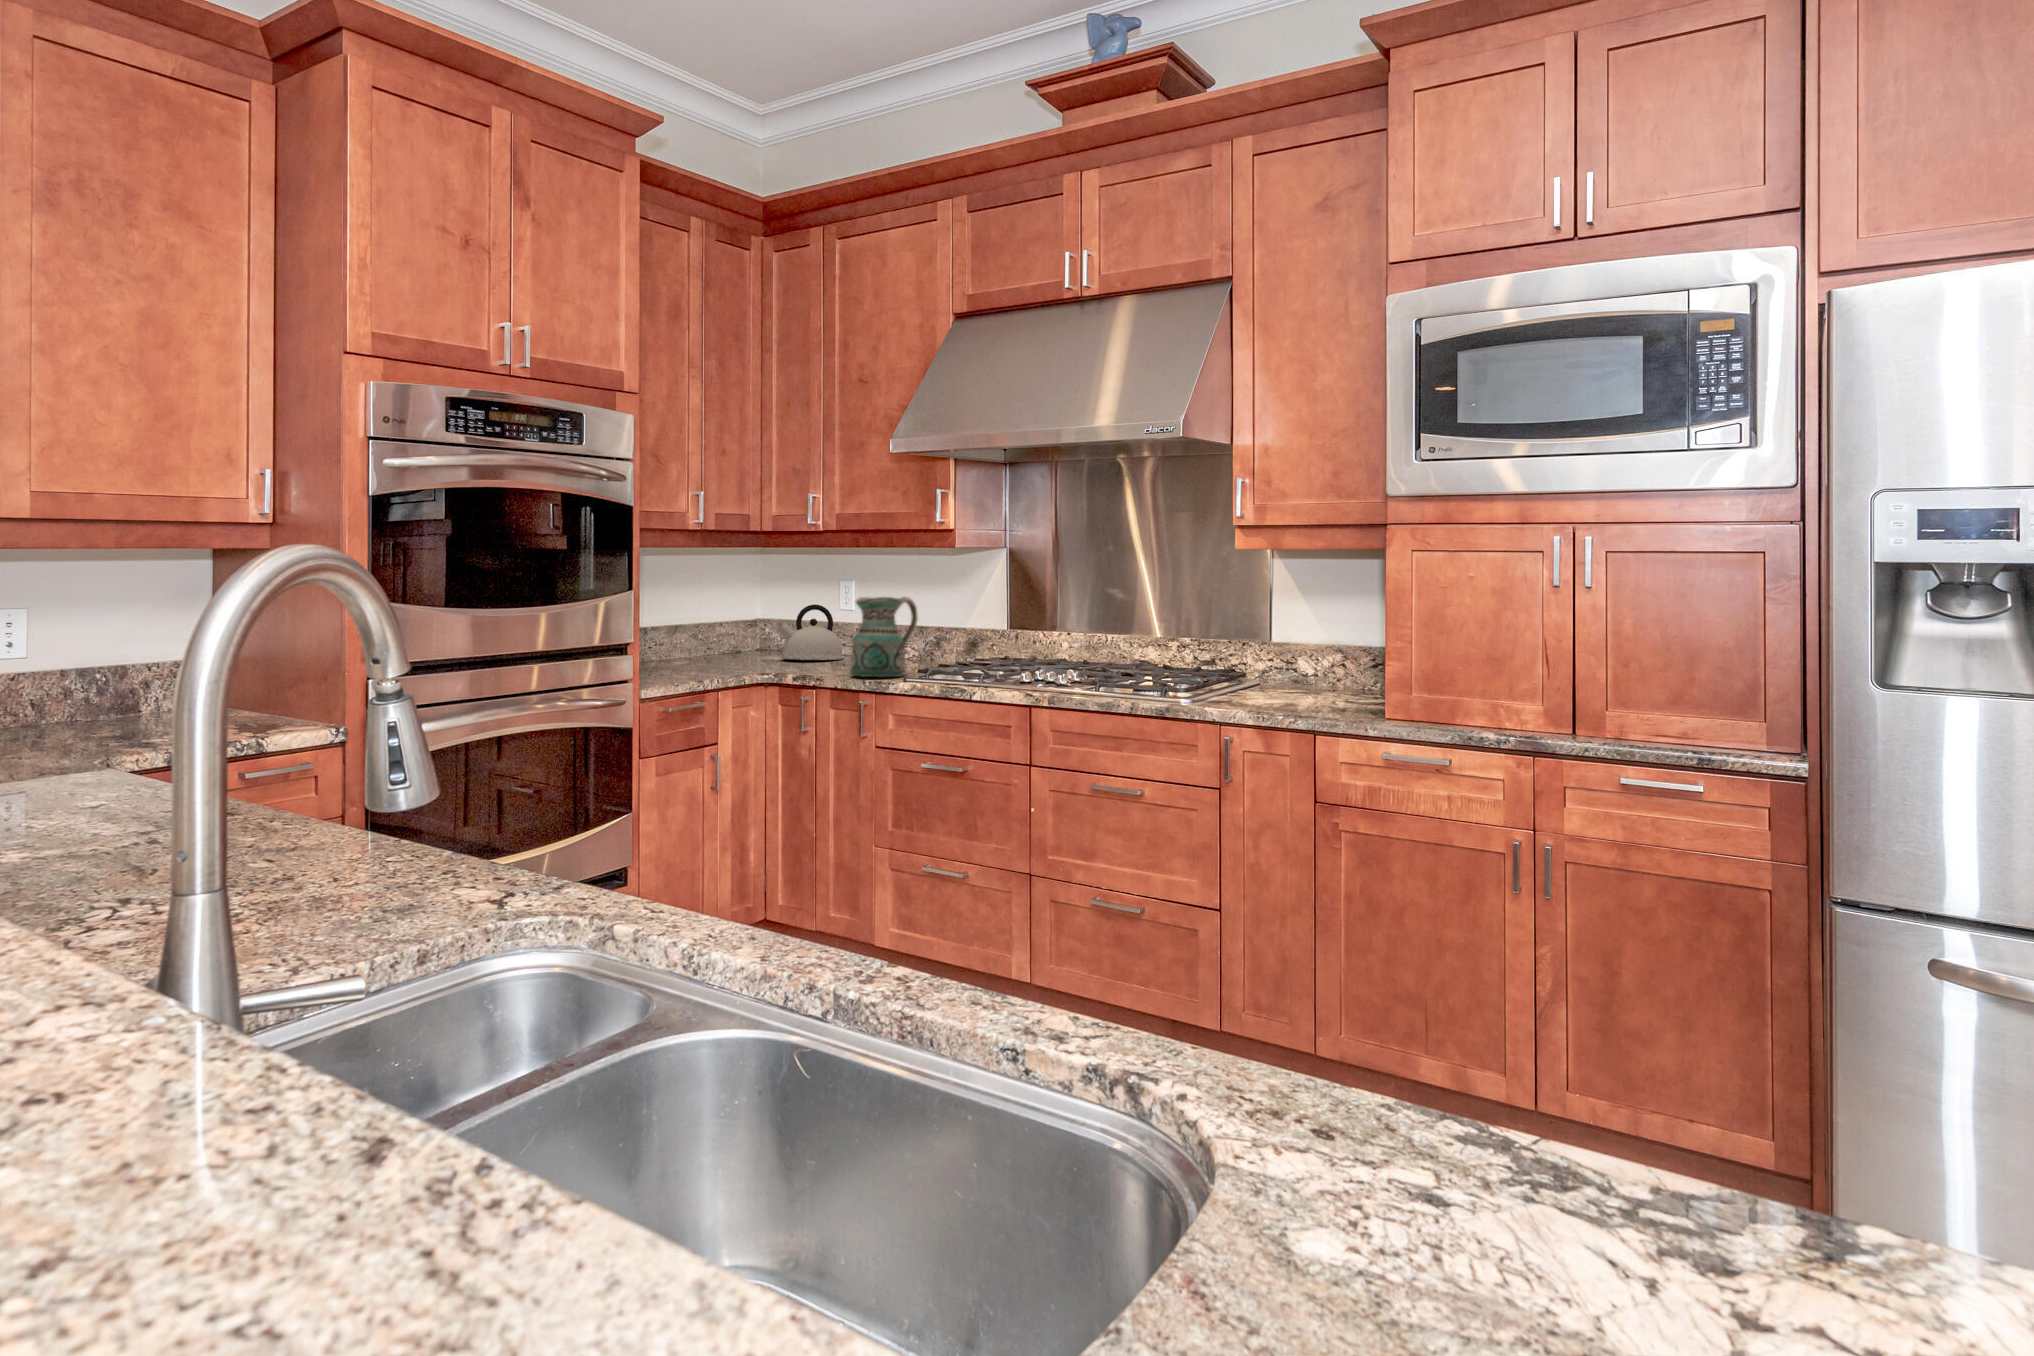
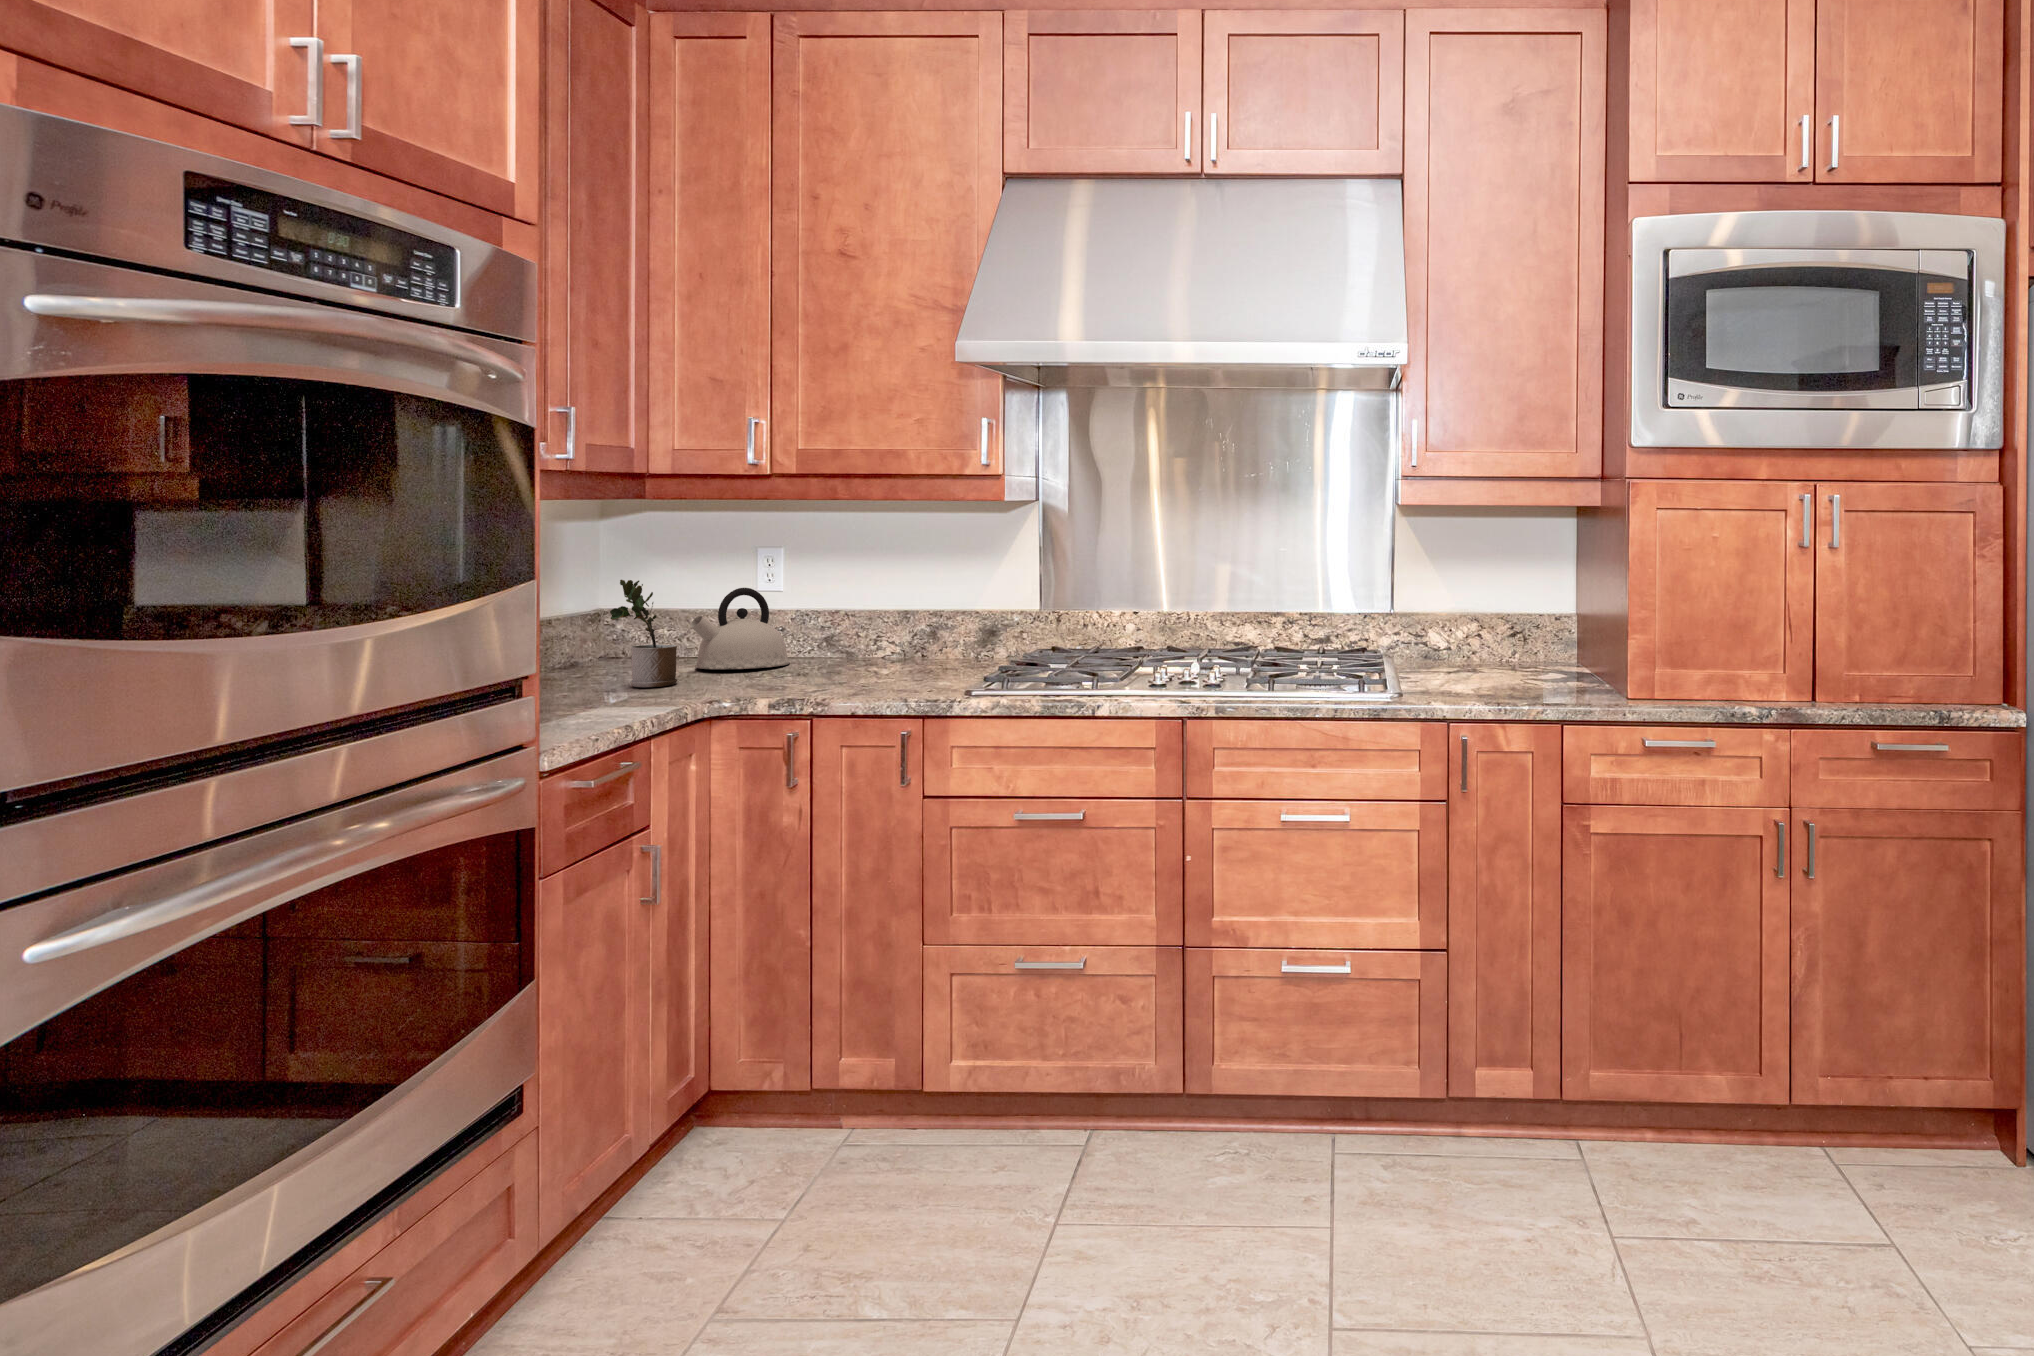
potted plant: none [710,594,755,666] -> present [610,580,677,687]
ceramic pitcher: present [850,597,918,677] -> none [875,575,954,690]

